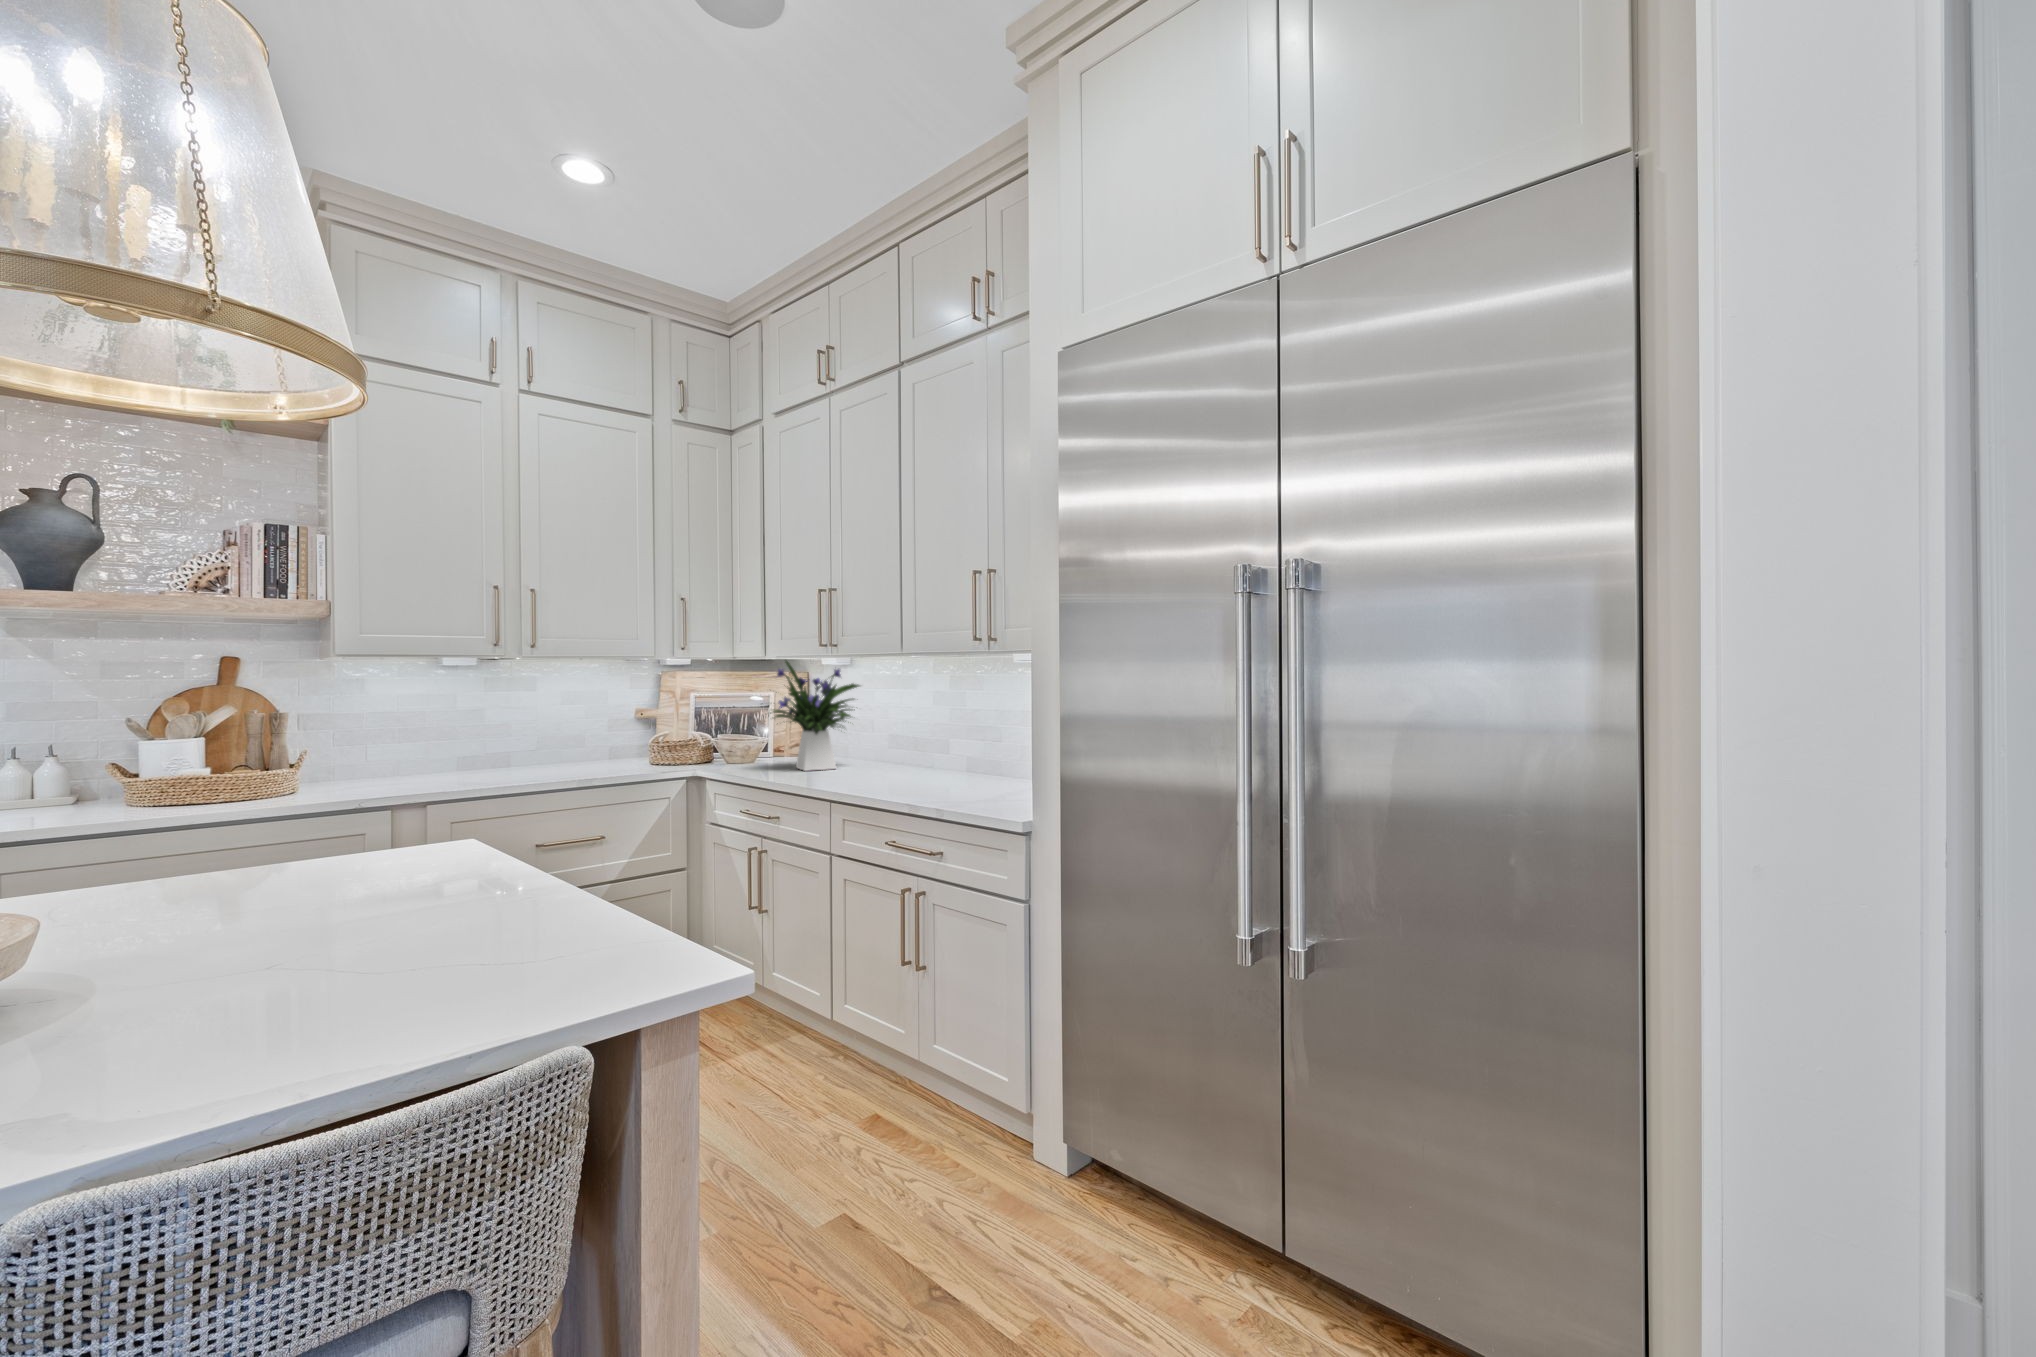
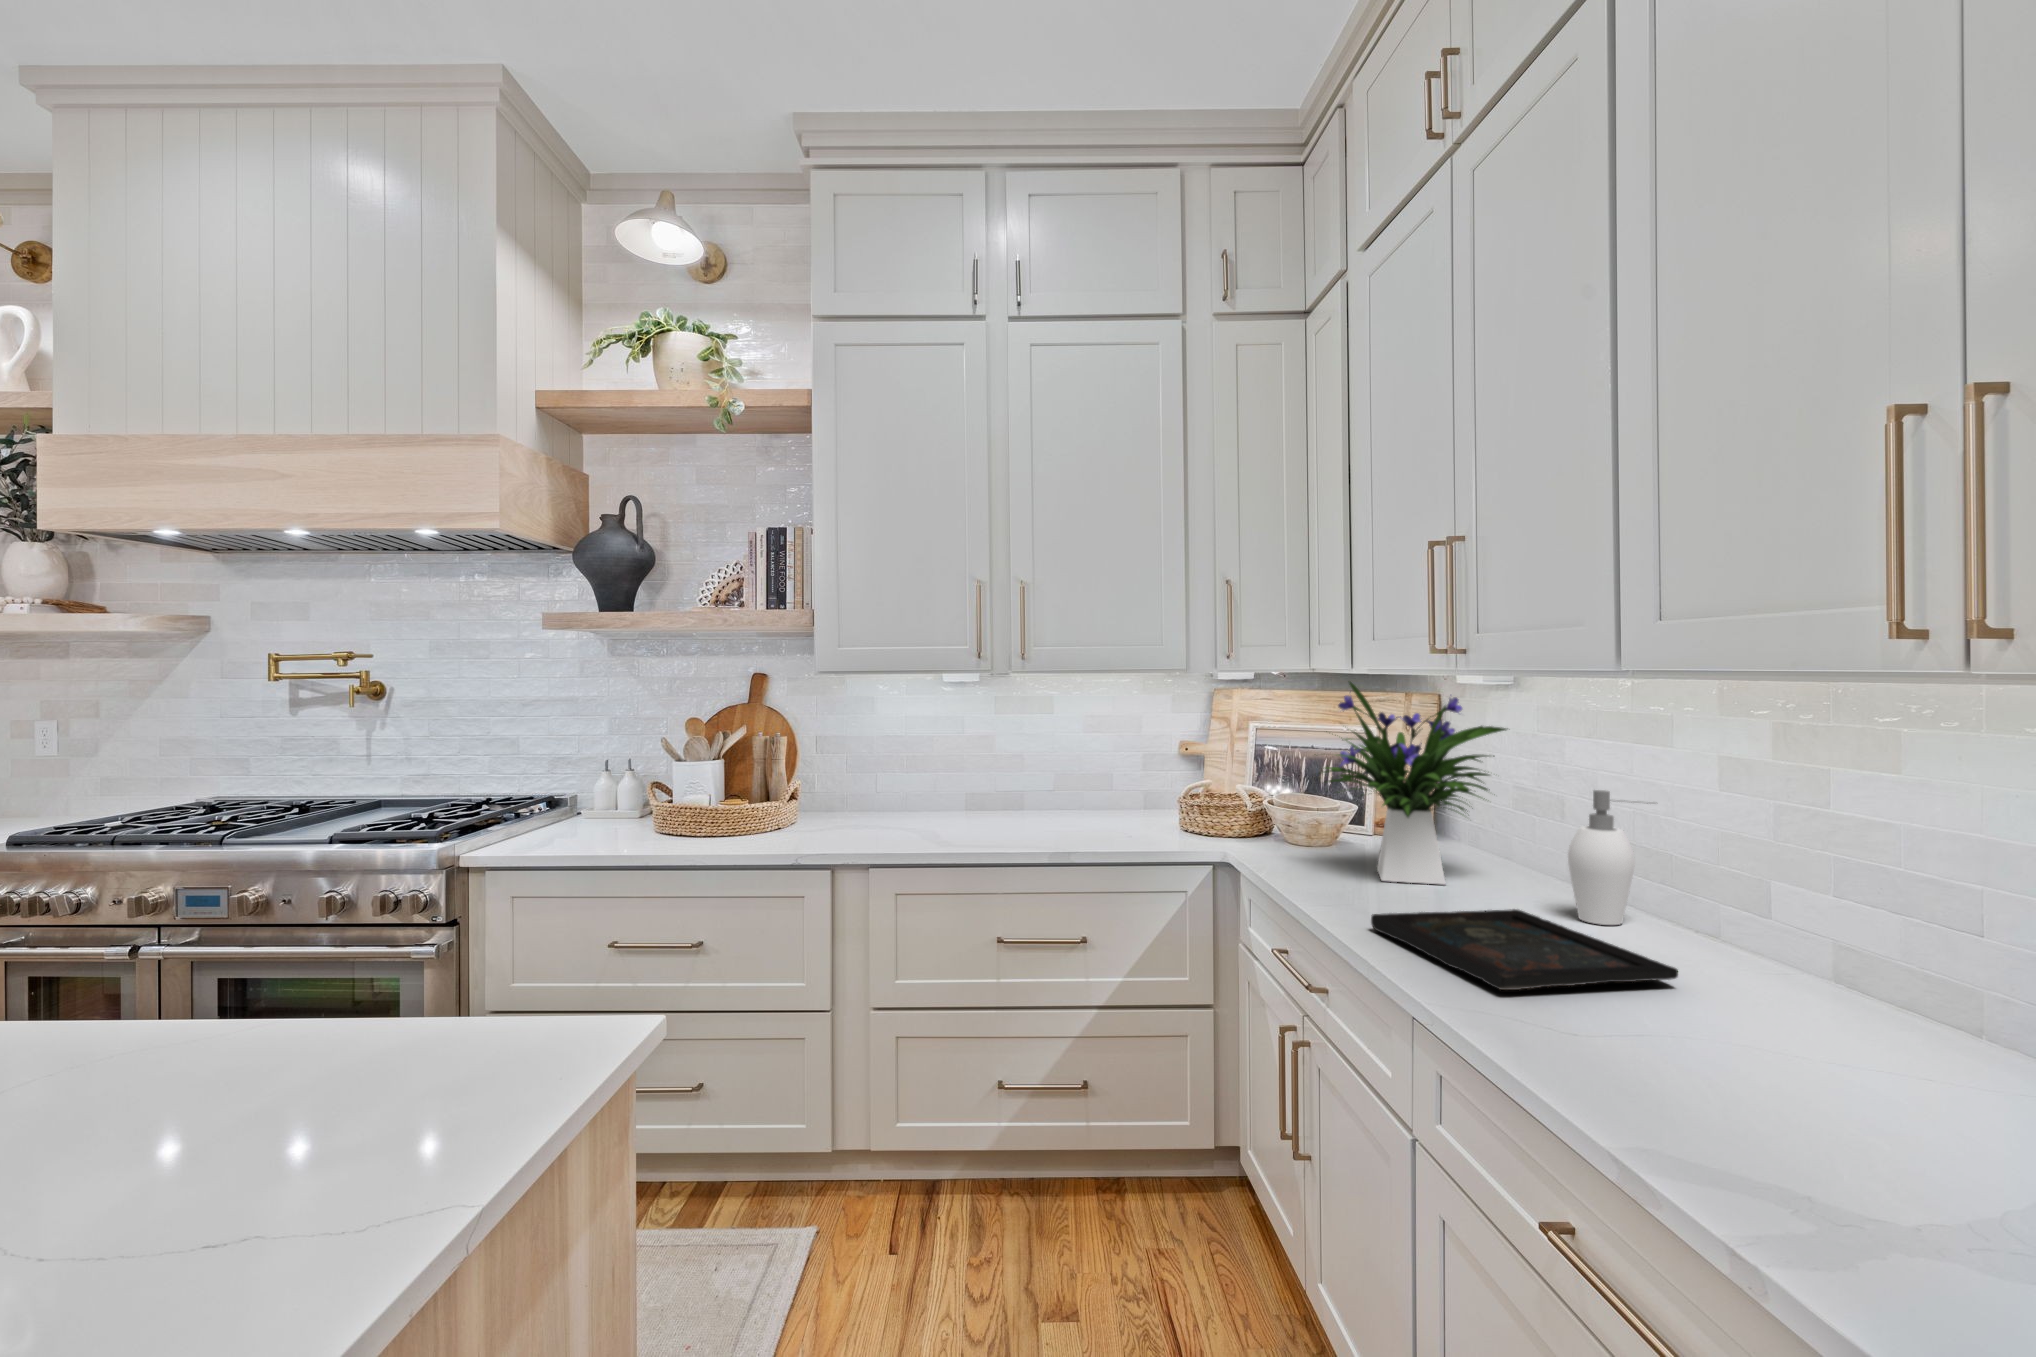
soap dispenser: none [900,710,936,773] -> present [1568,790,1648,925]
tray: none [823,769,957,790] -> present [1371,909,1678,990]

